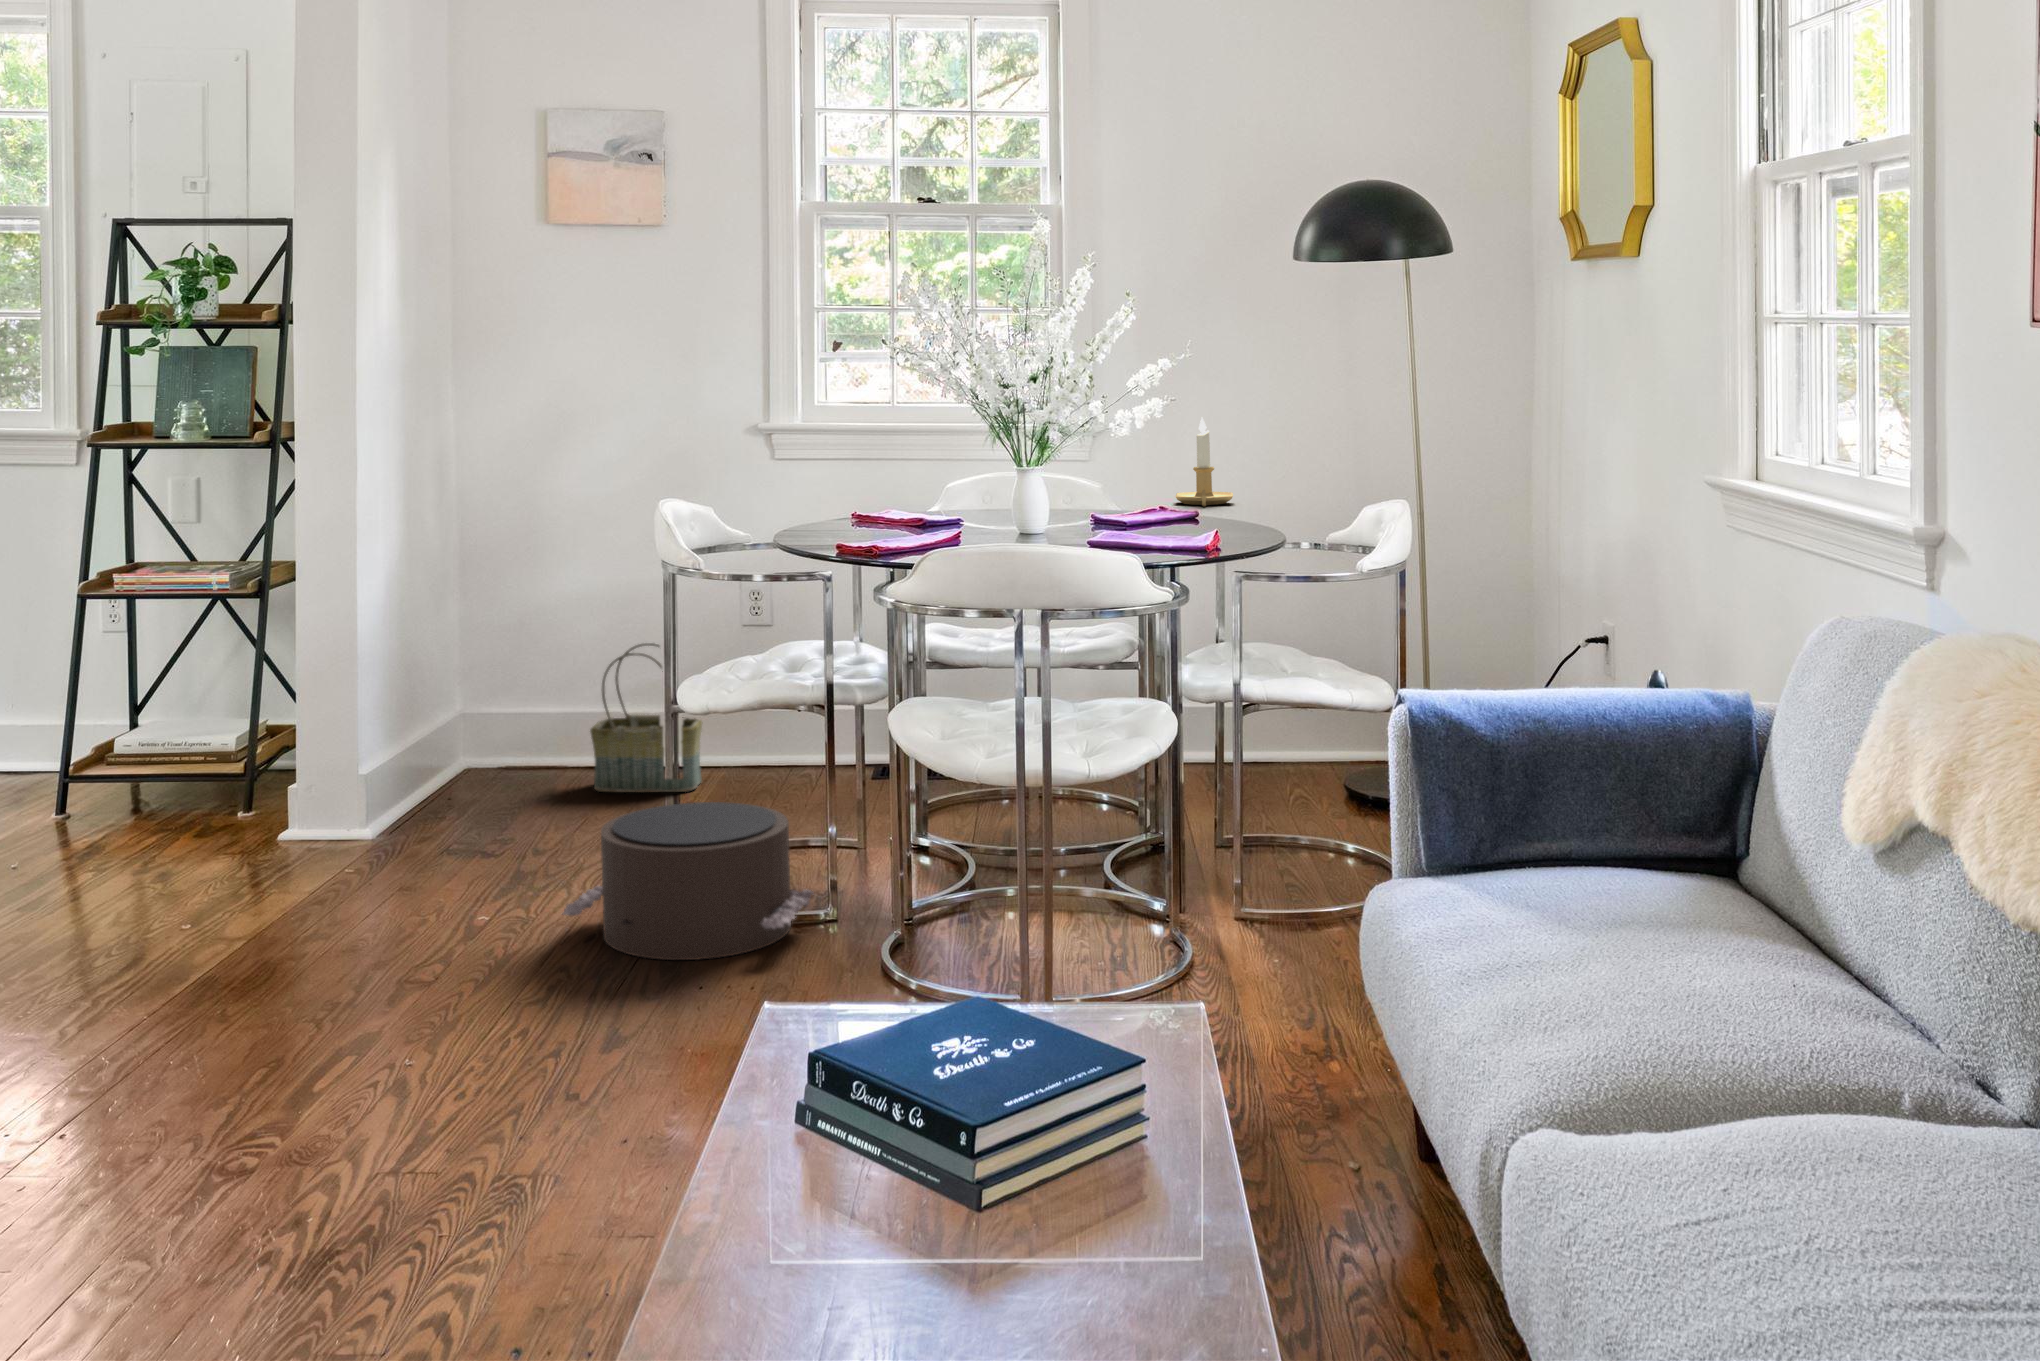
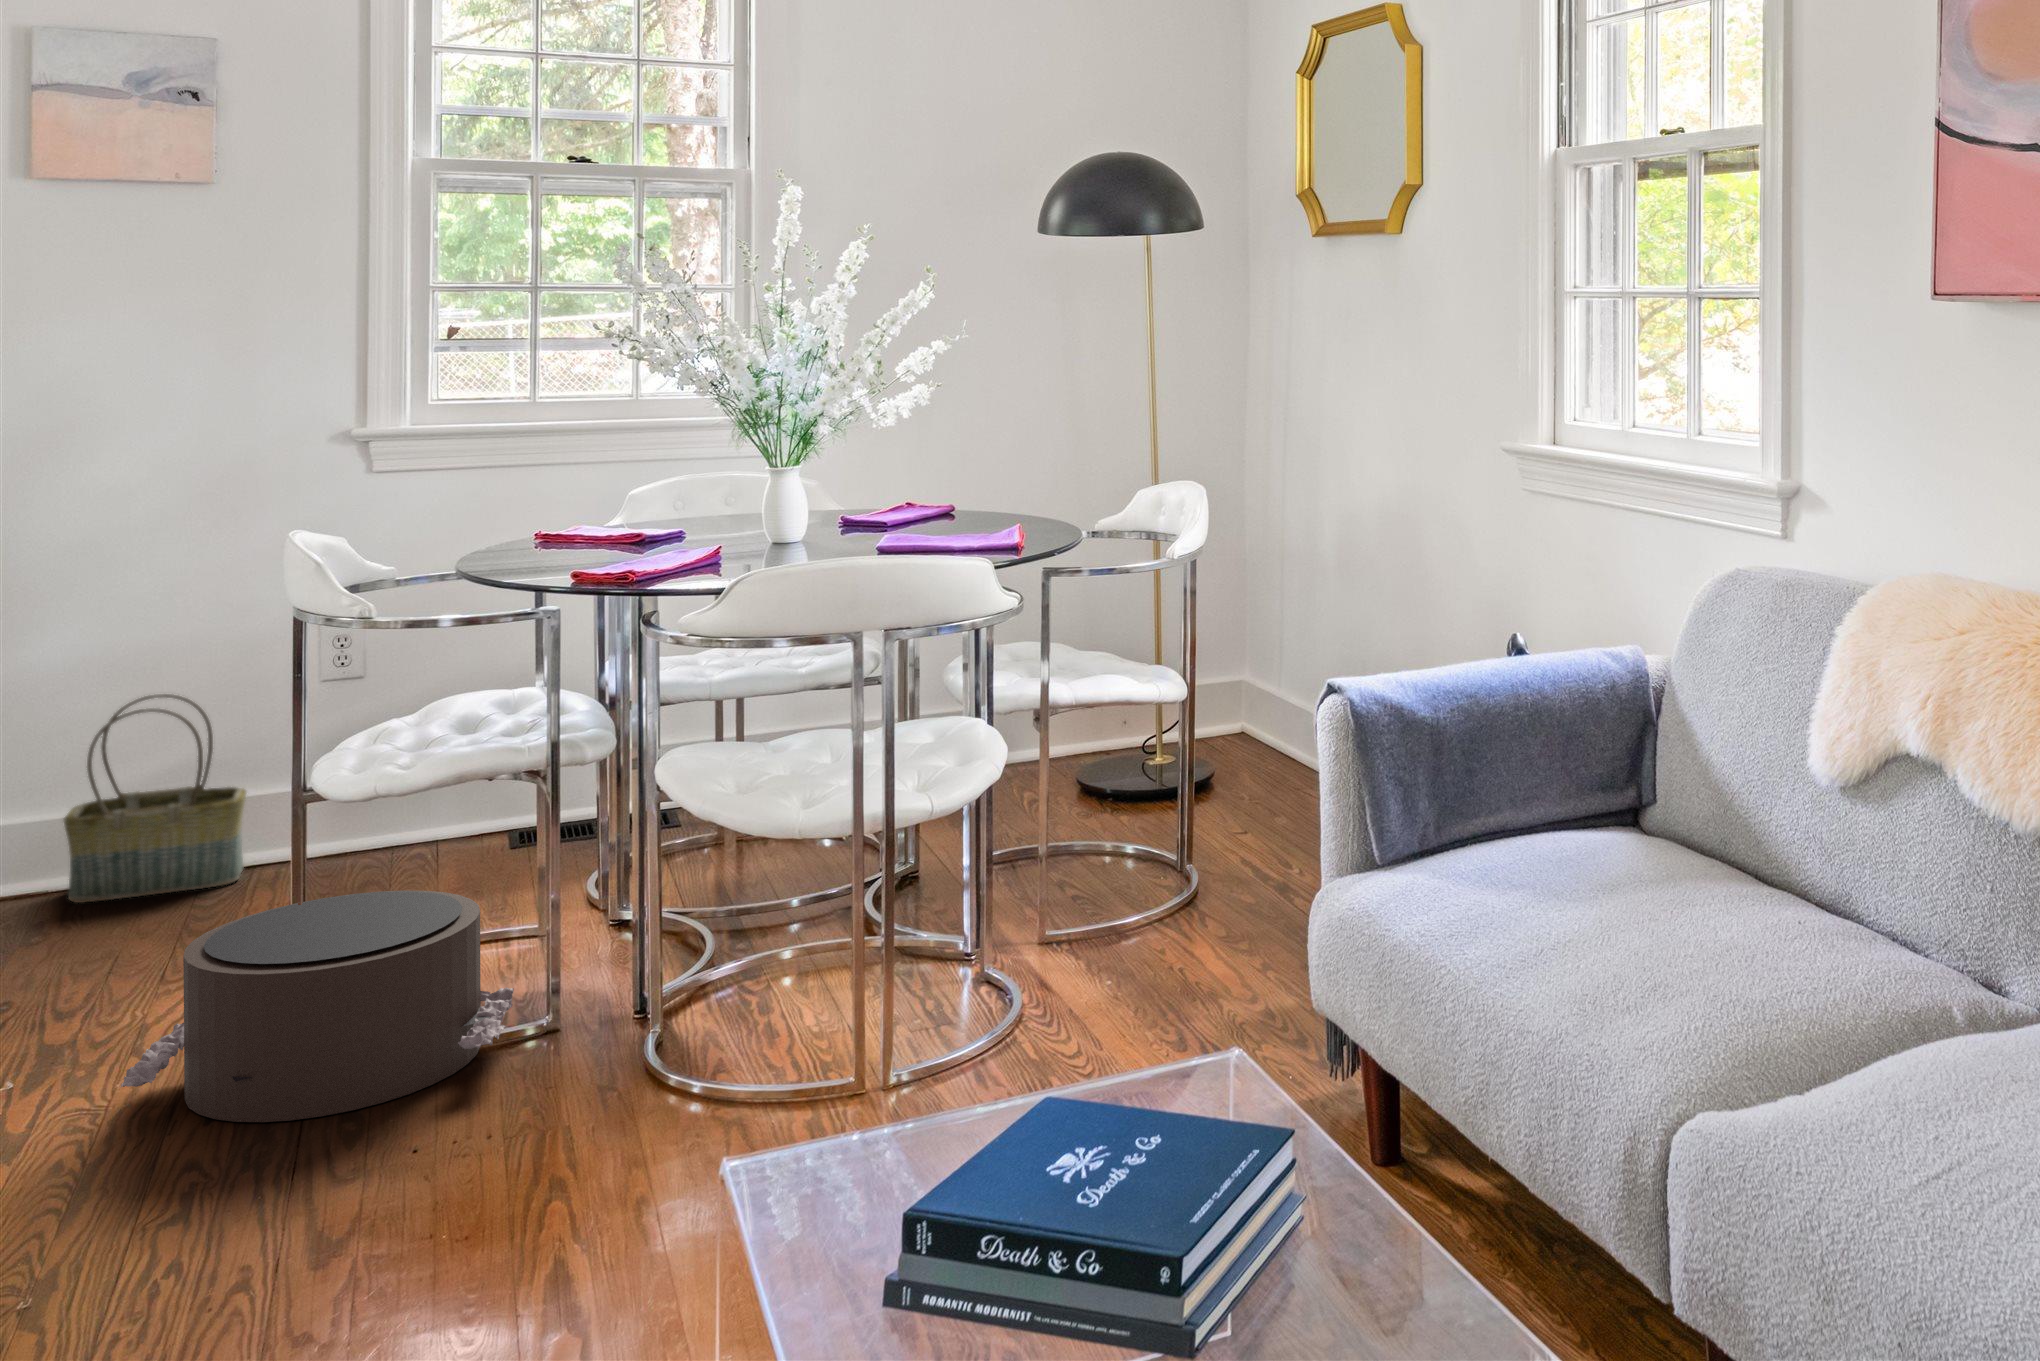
candlestick: present [1176,418,1233,506] -> none [881,394,950,491]

